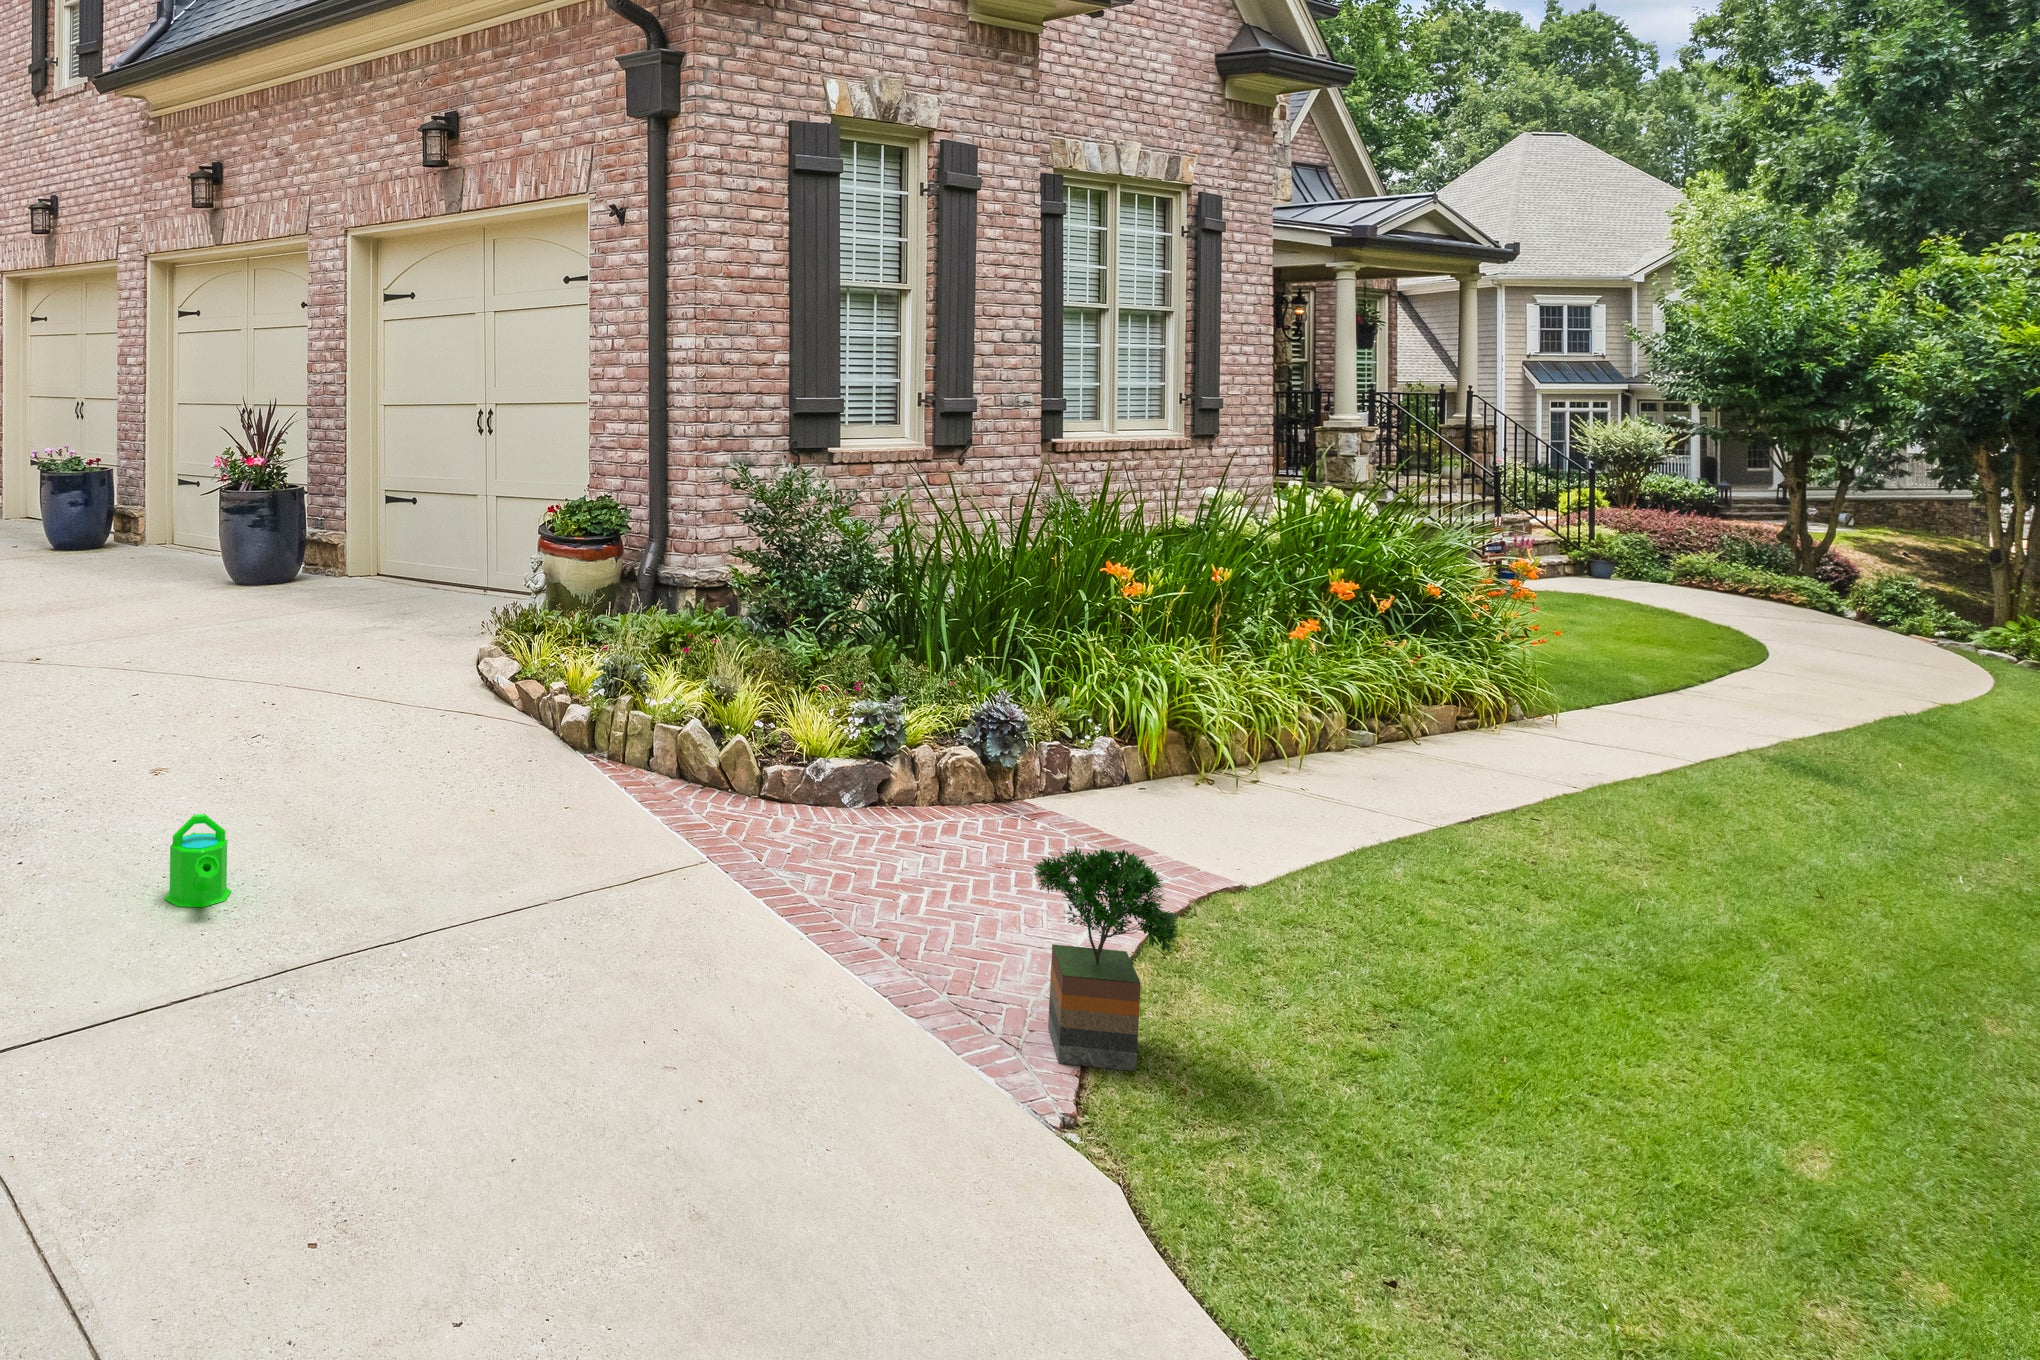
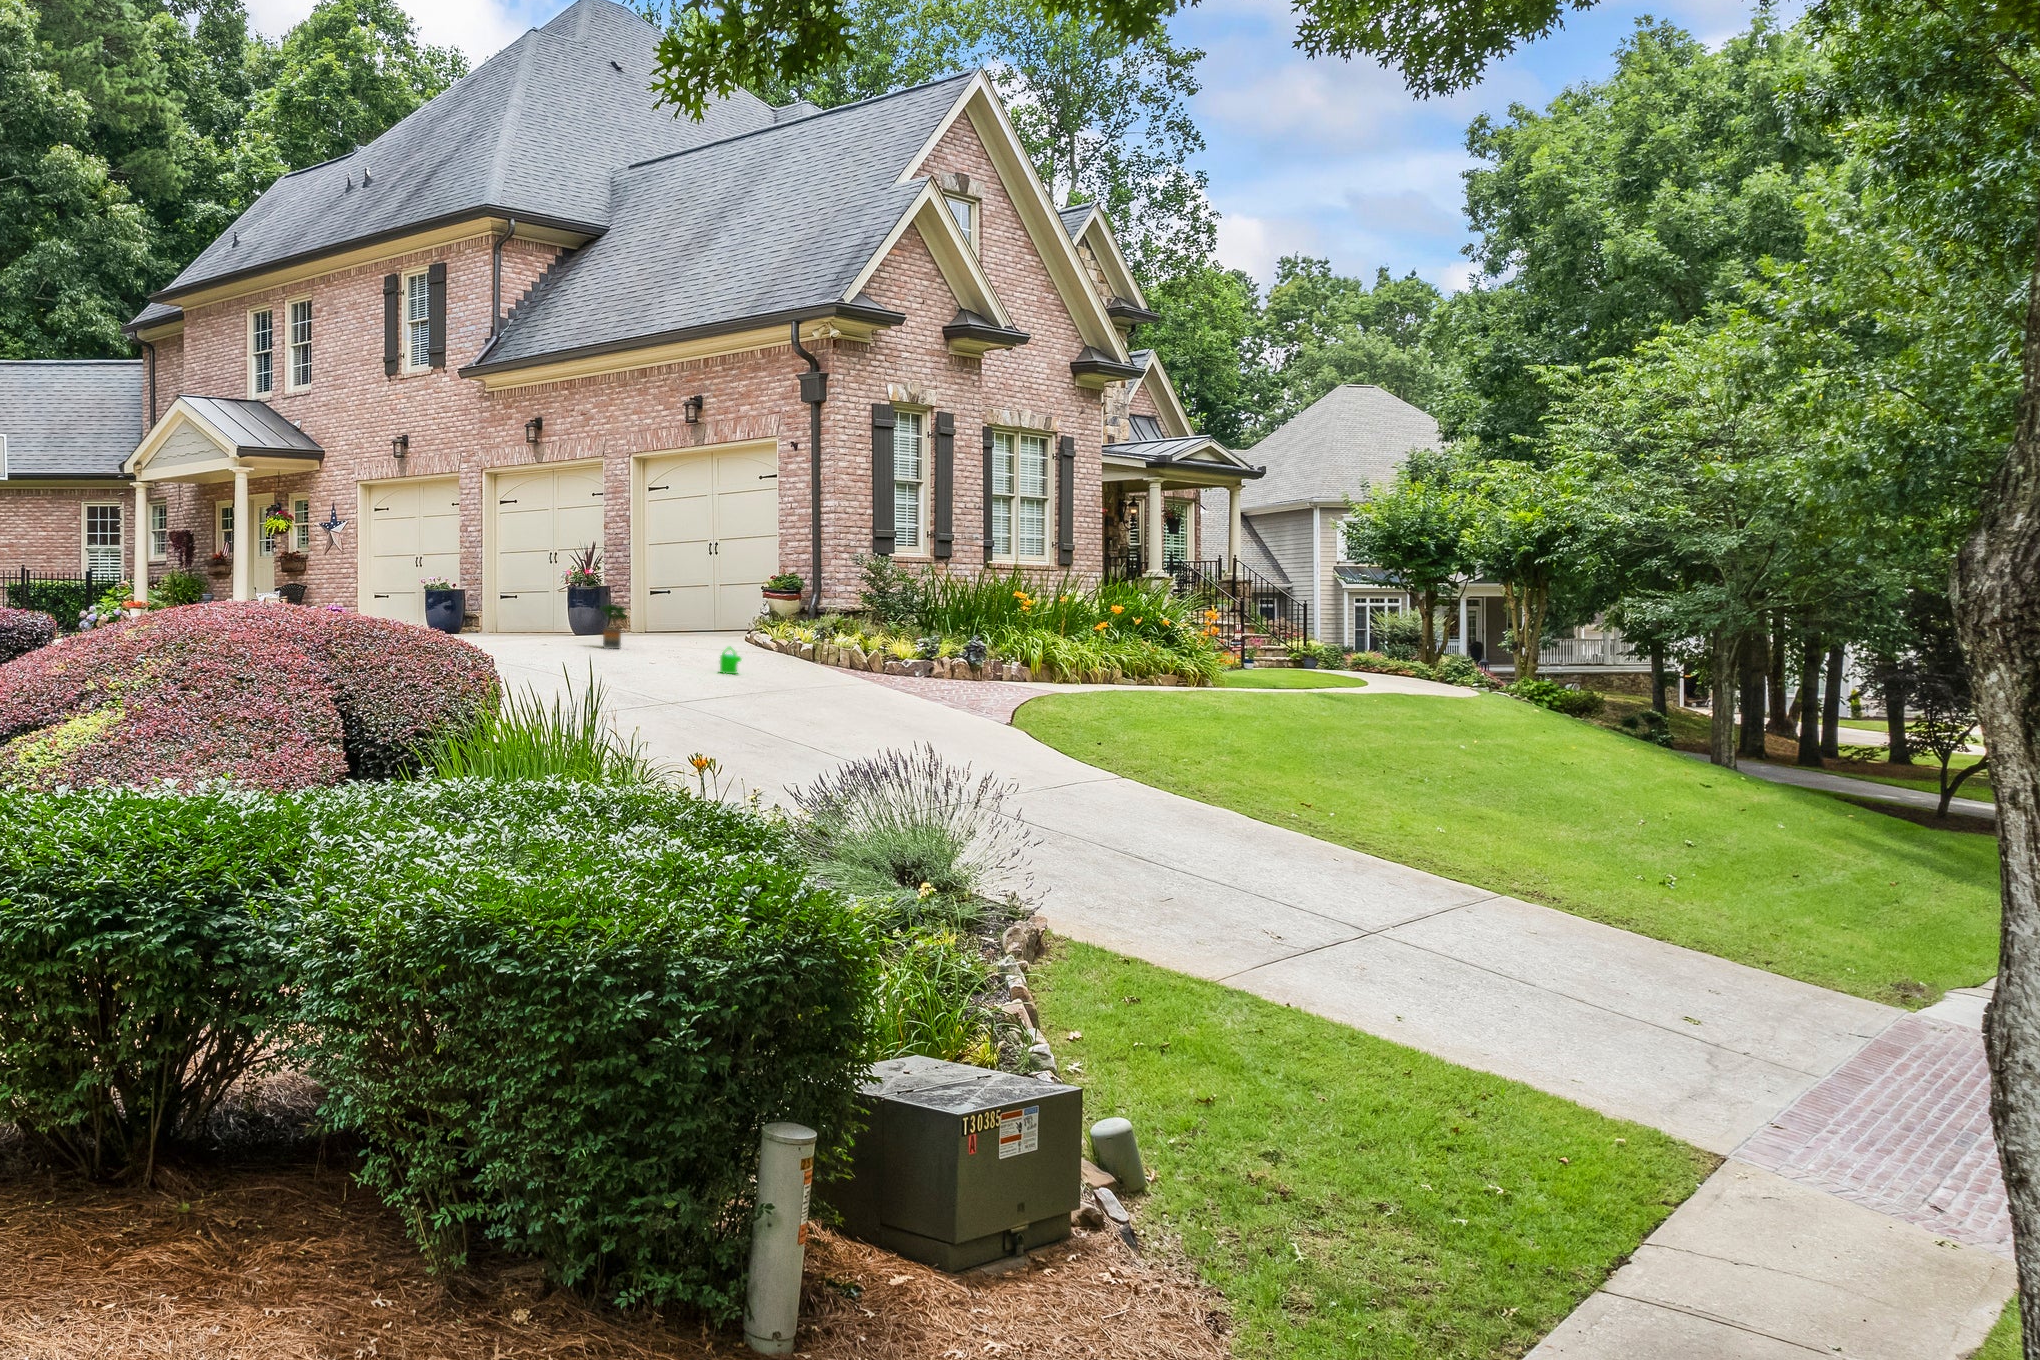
potted tree: present [1033,846,1178,1071] -> present [600,604,628,649]

